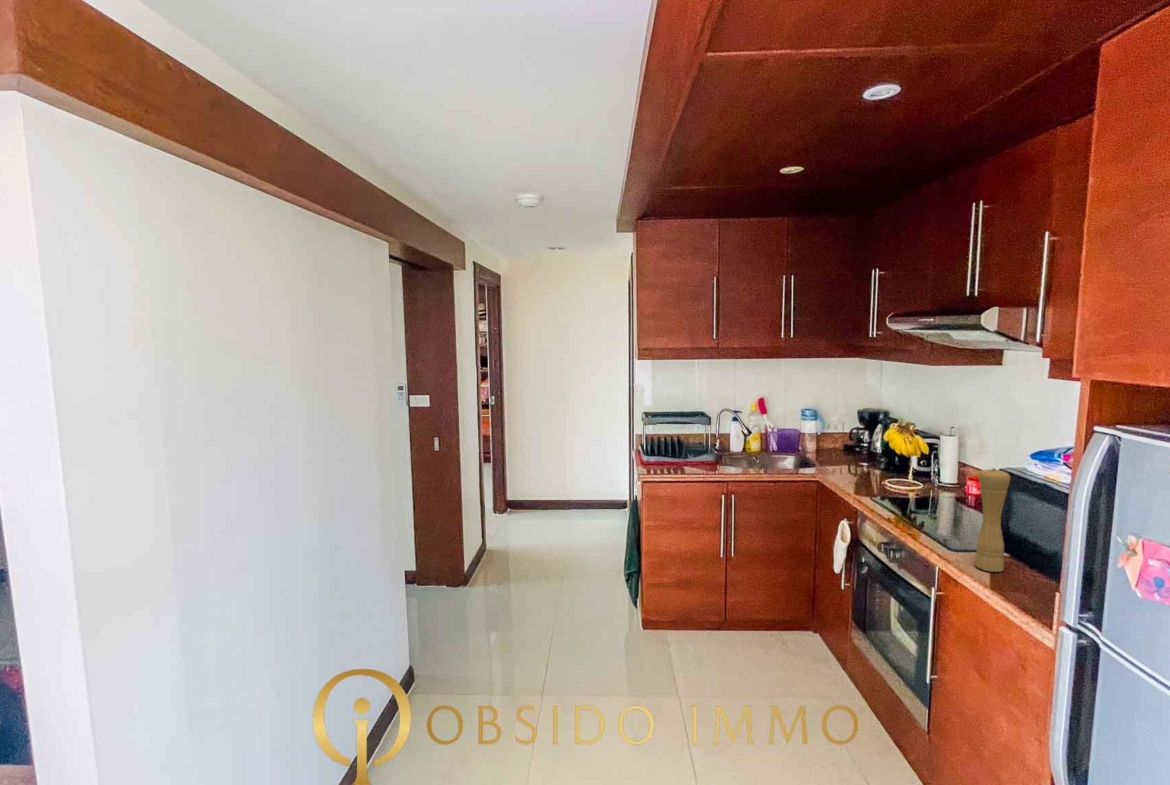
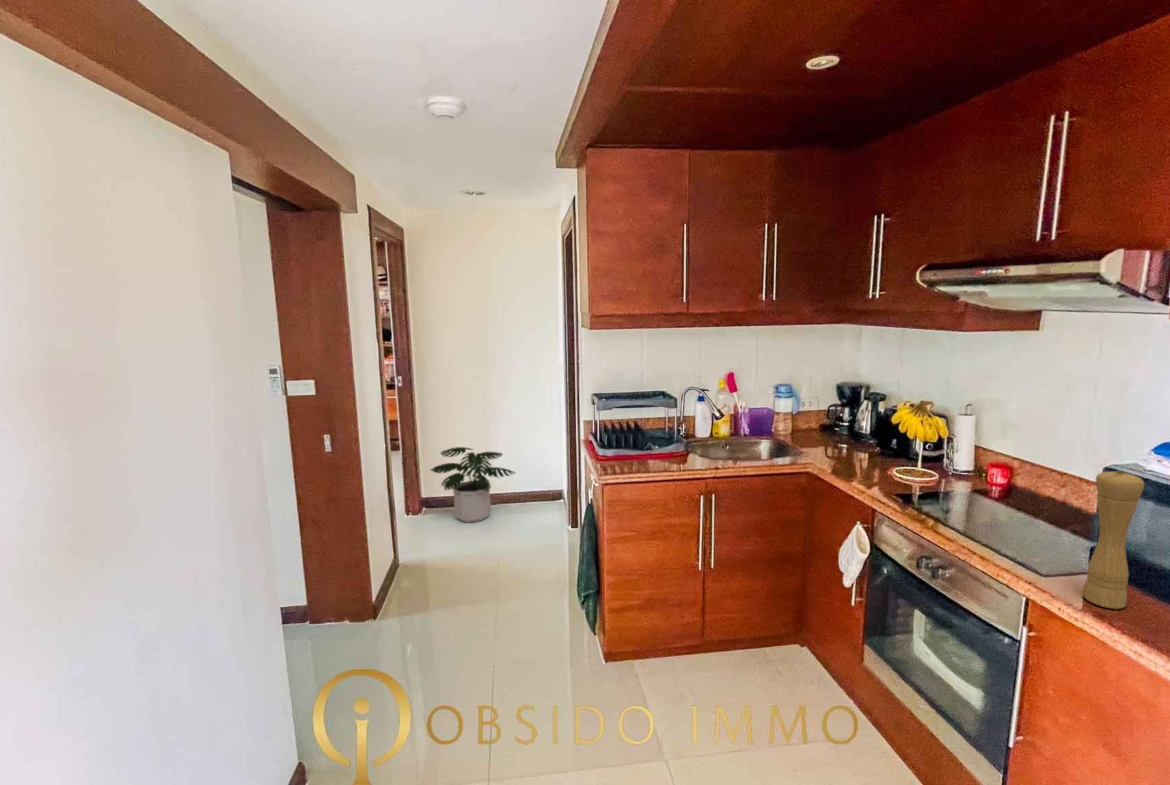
potted plant: none [515,459,587,523] -> present [431,447,515,523]

